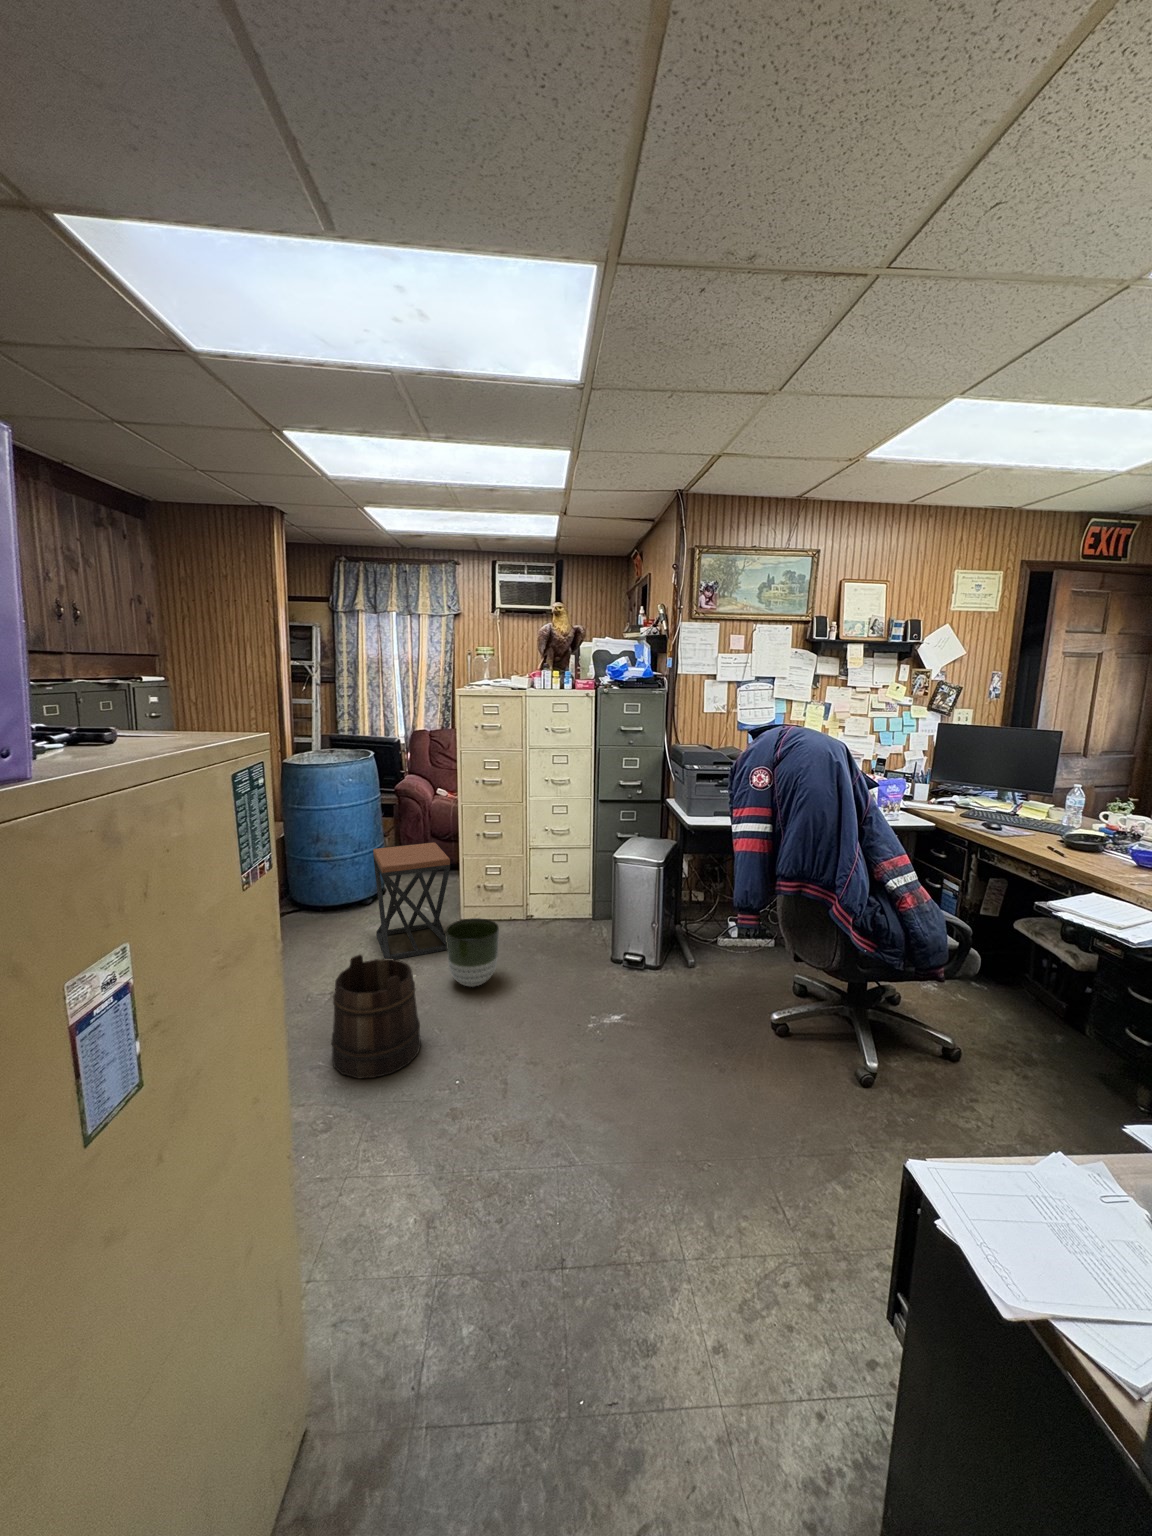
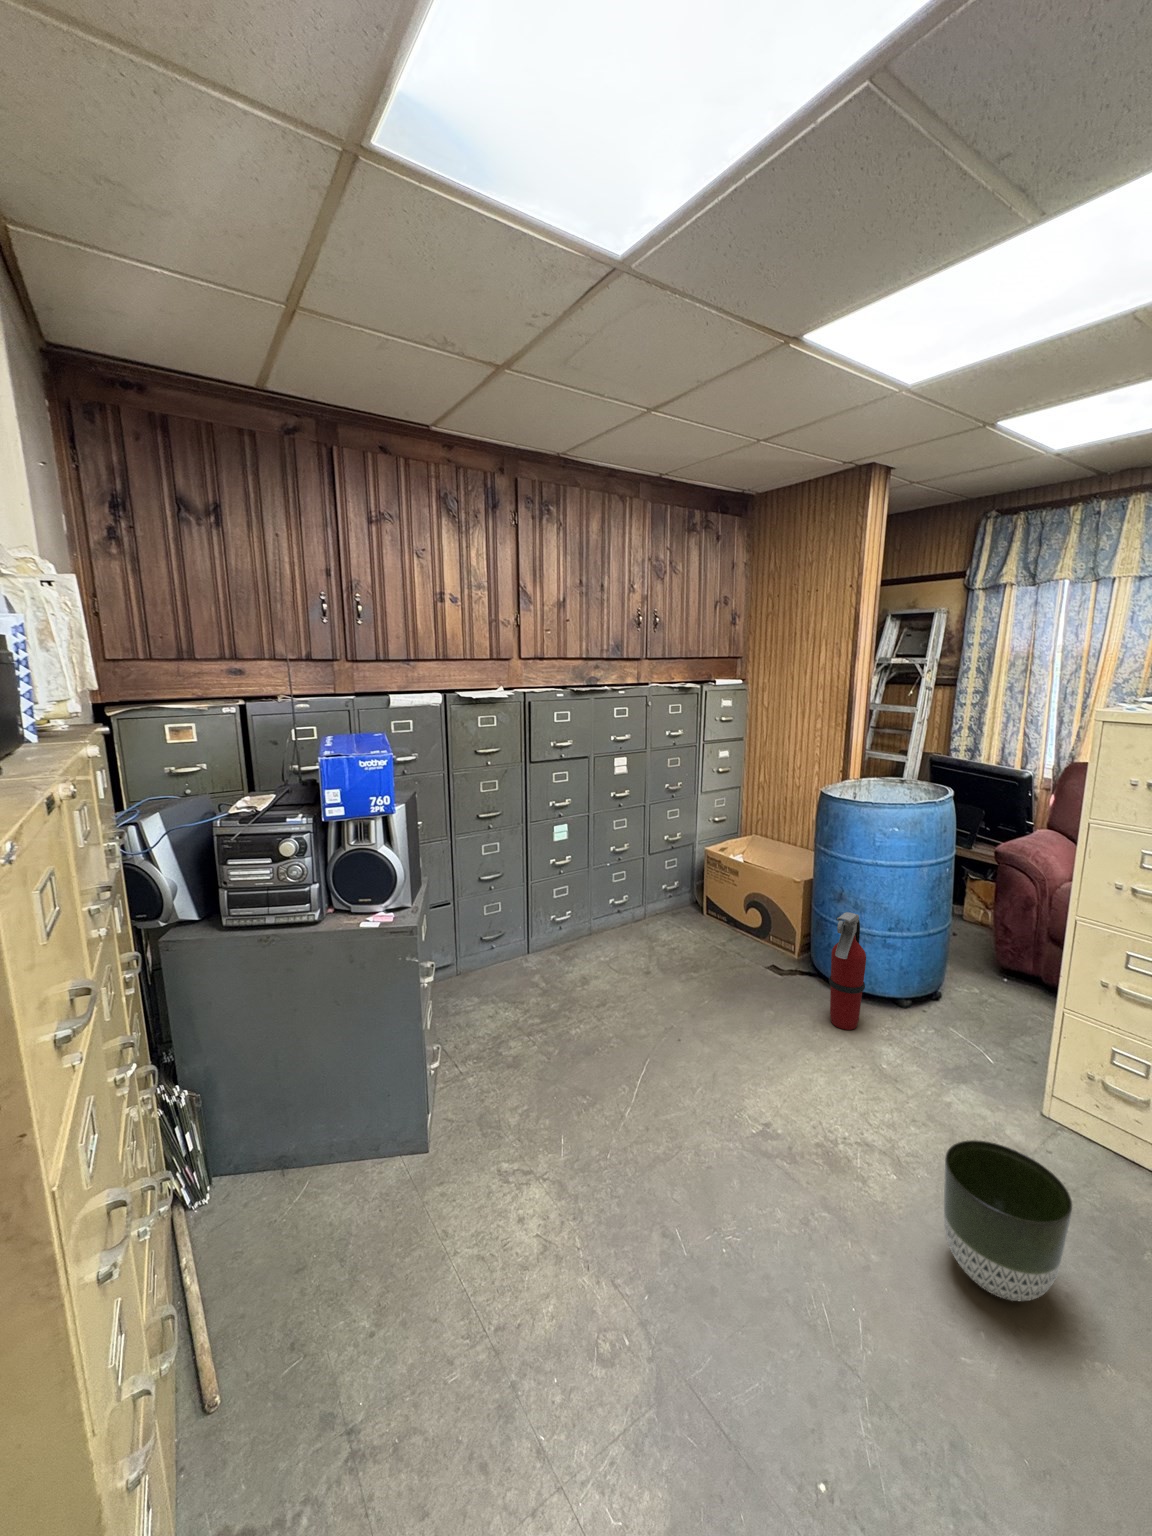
stool: present [373,842,450,960] -> none [866,943,1009,1172]
fire extinguisher: none [324,843,350,926] -> present [829,912,866,1030]
bucket: present [331,955,421,1078] -> none [680,1119,824,1367]

